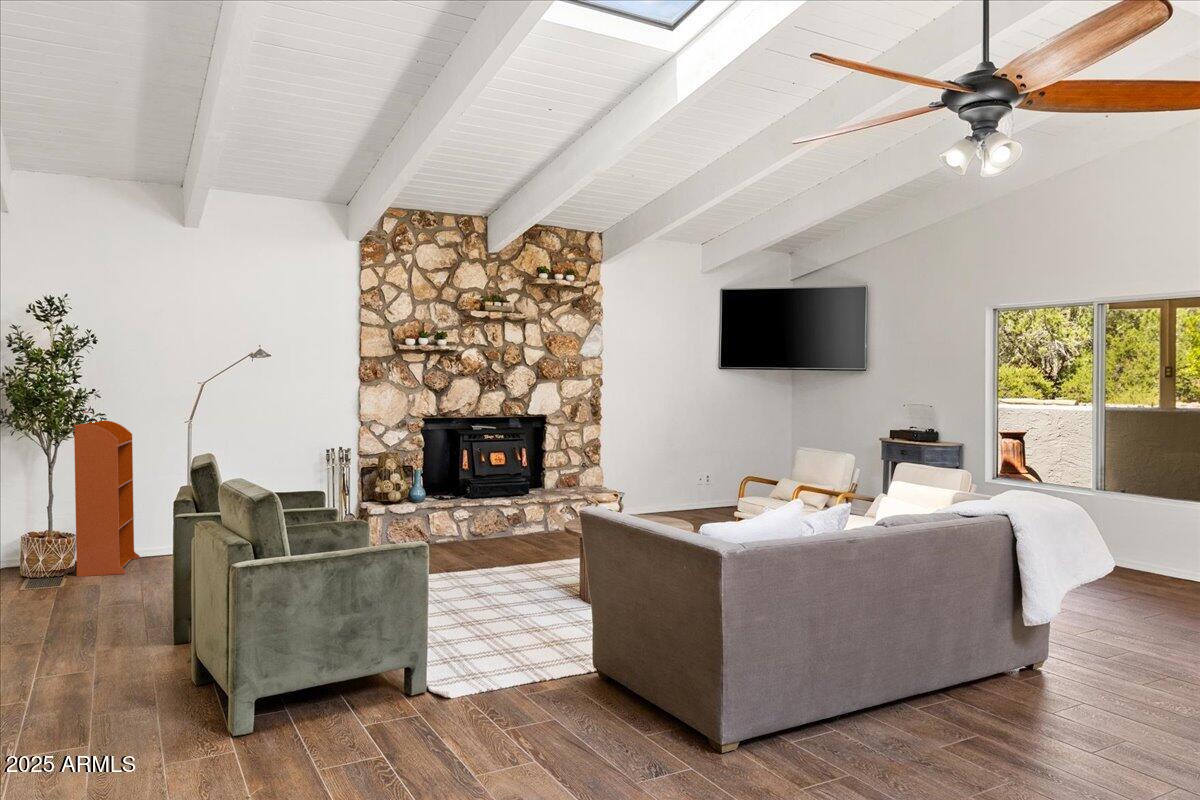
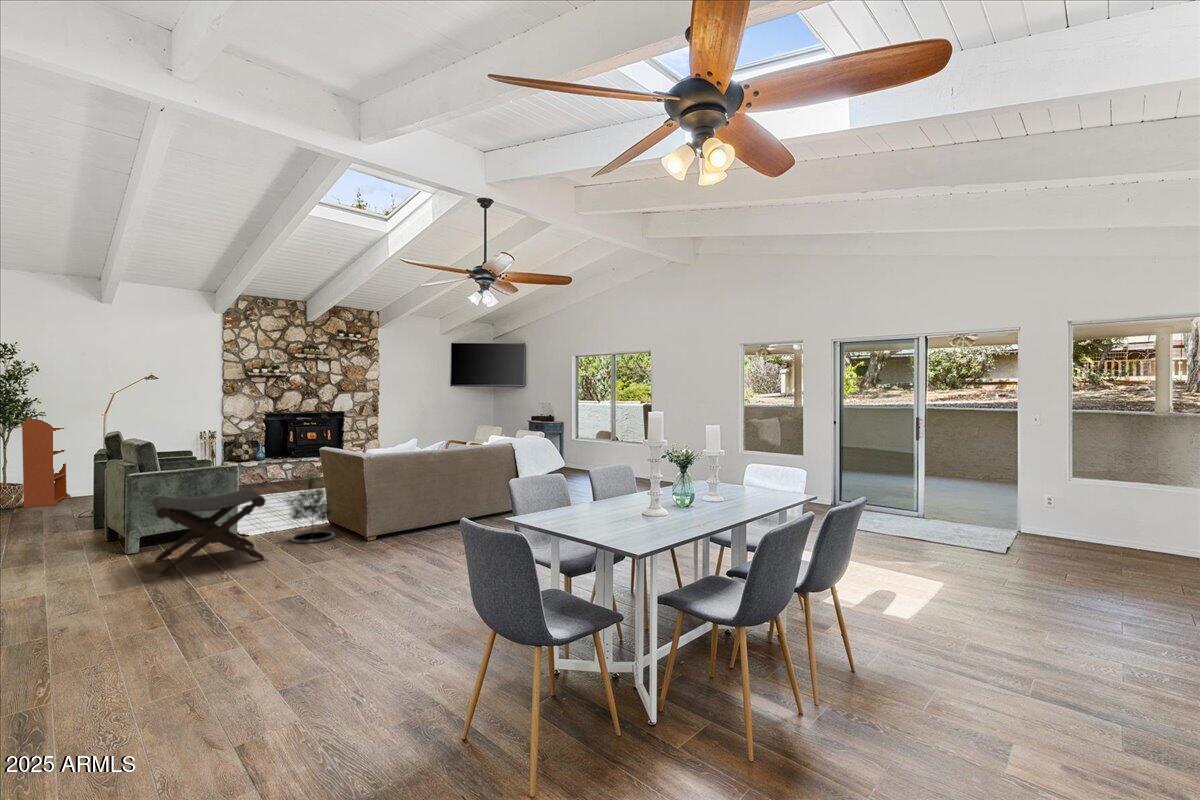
potted tree: none [539,538,647,701] -> present [285,472,334,543]
footstool: none [320,579,542,780] -> present [153,488,266,577]

